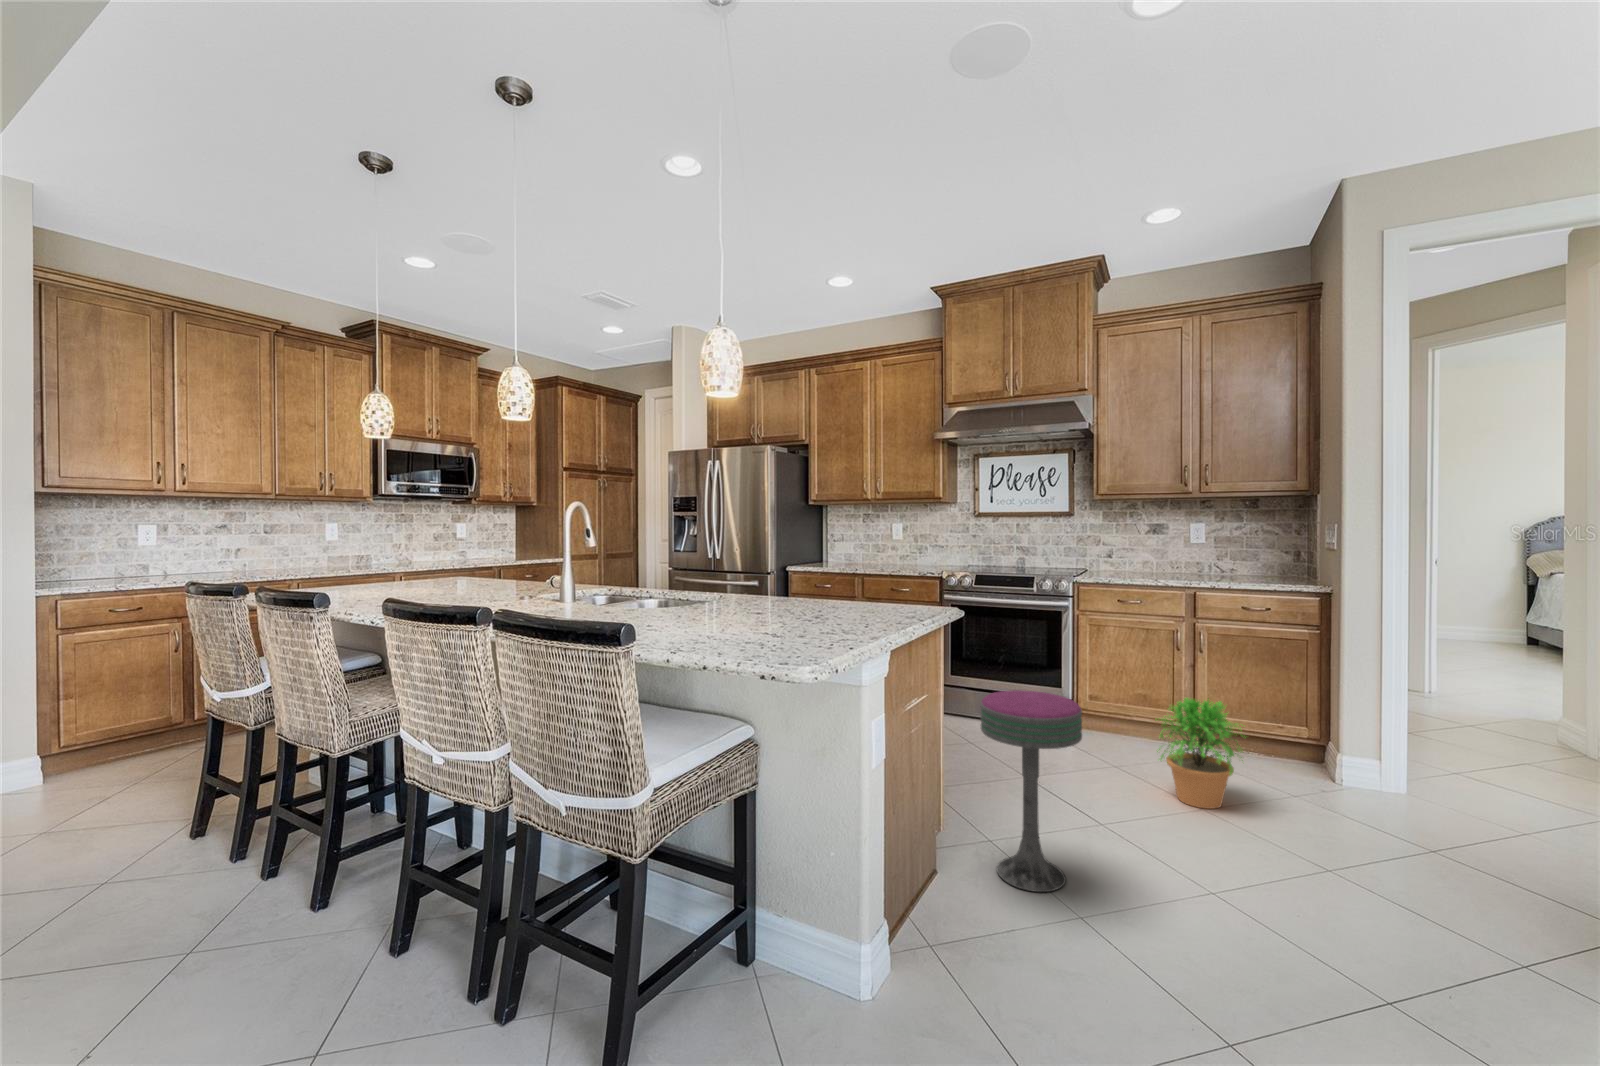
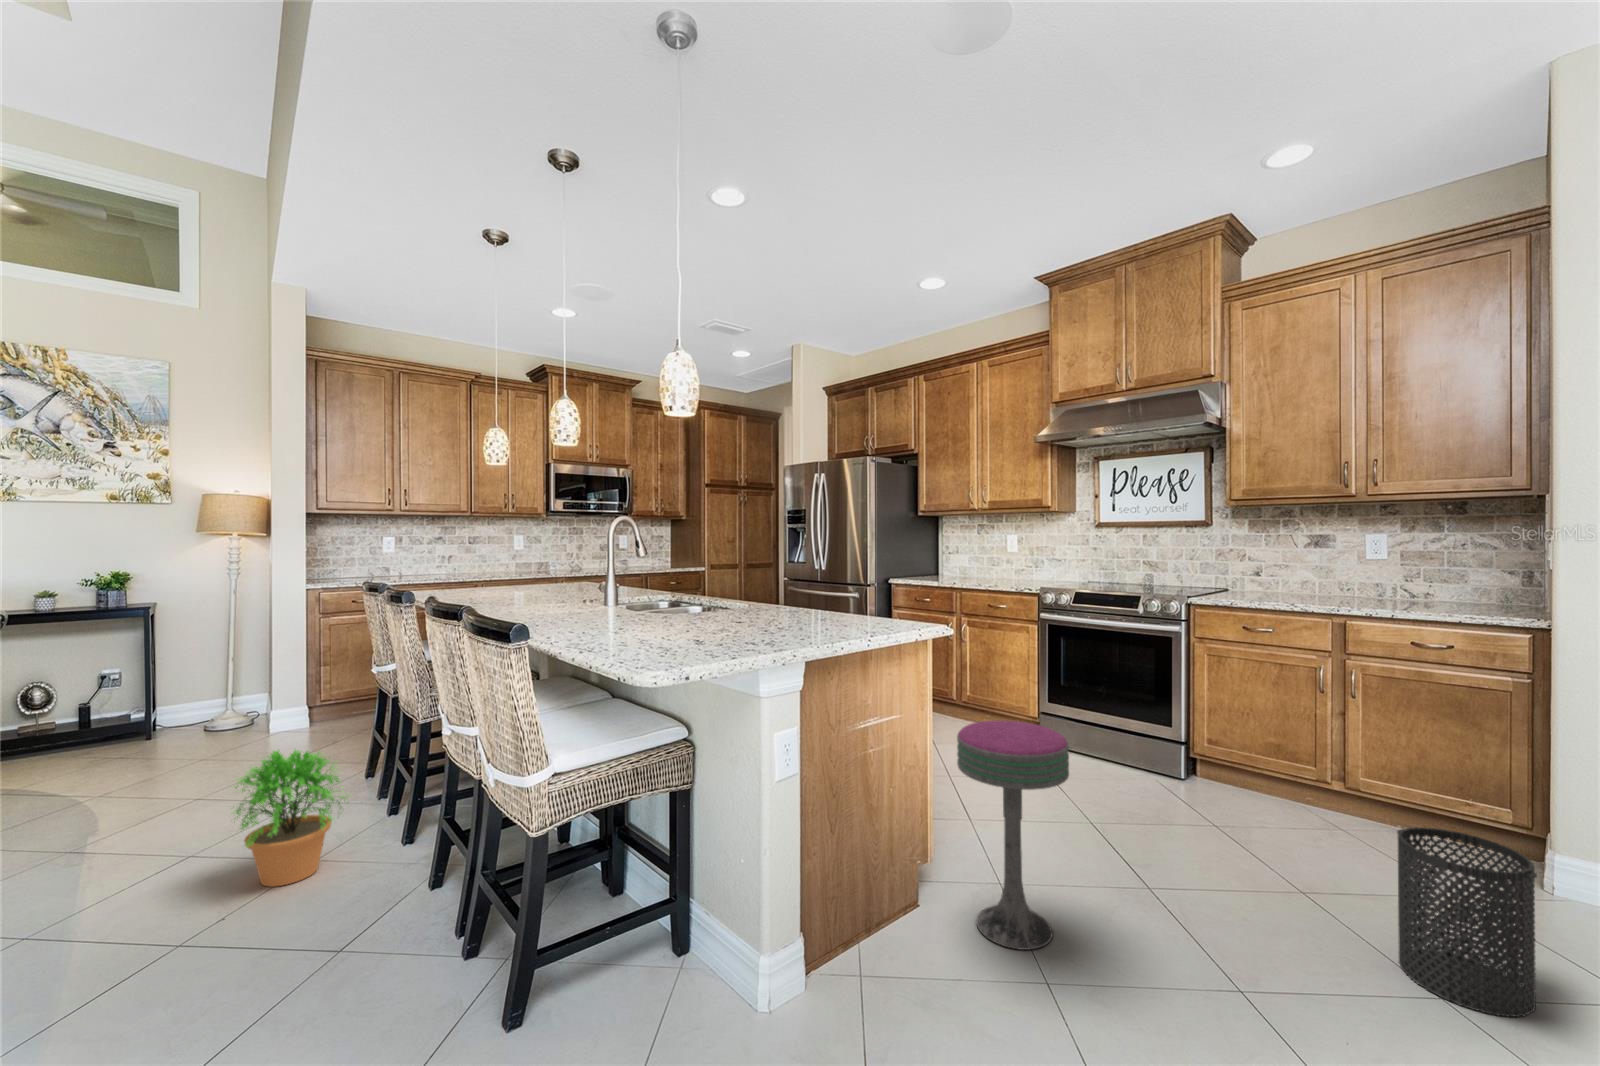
potted plant: present [1157,698,1243,809] -> present [234,750,344,887]
trash can: none [1292,744,1390,873] -> present [1397,827,1537,1017]

